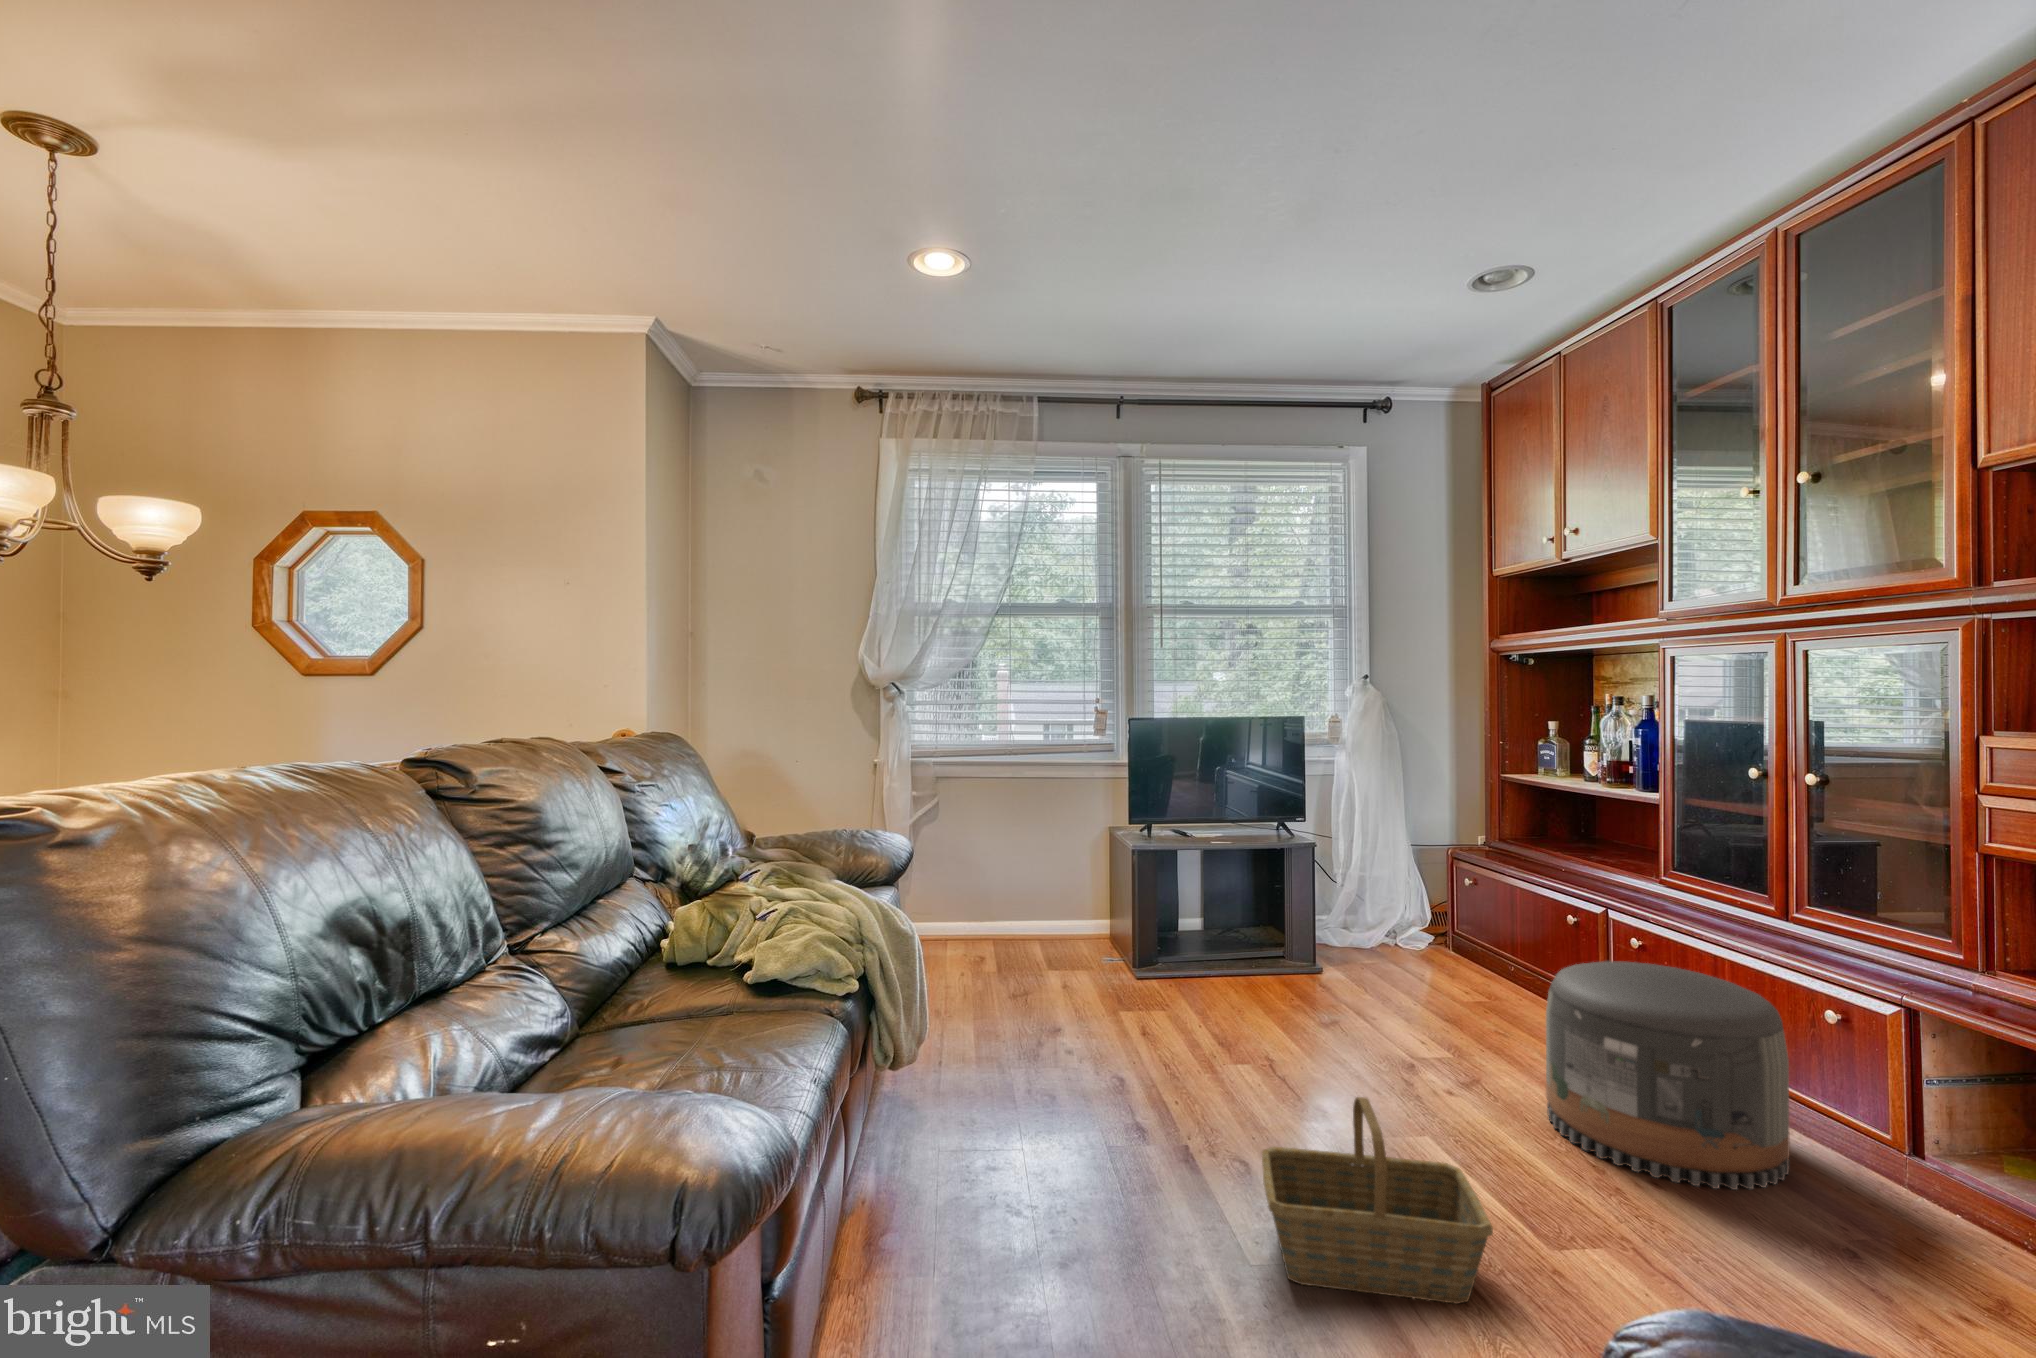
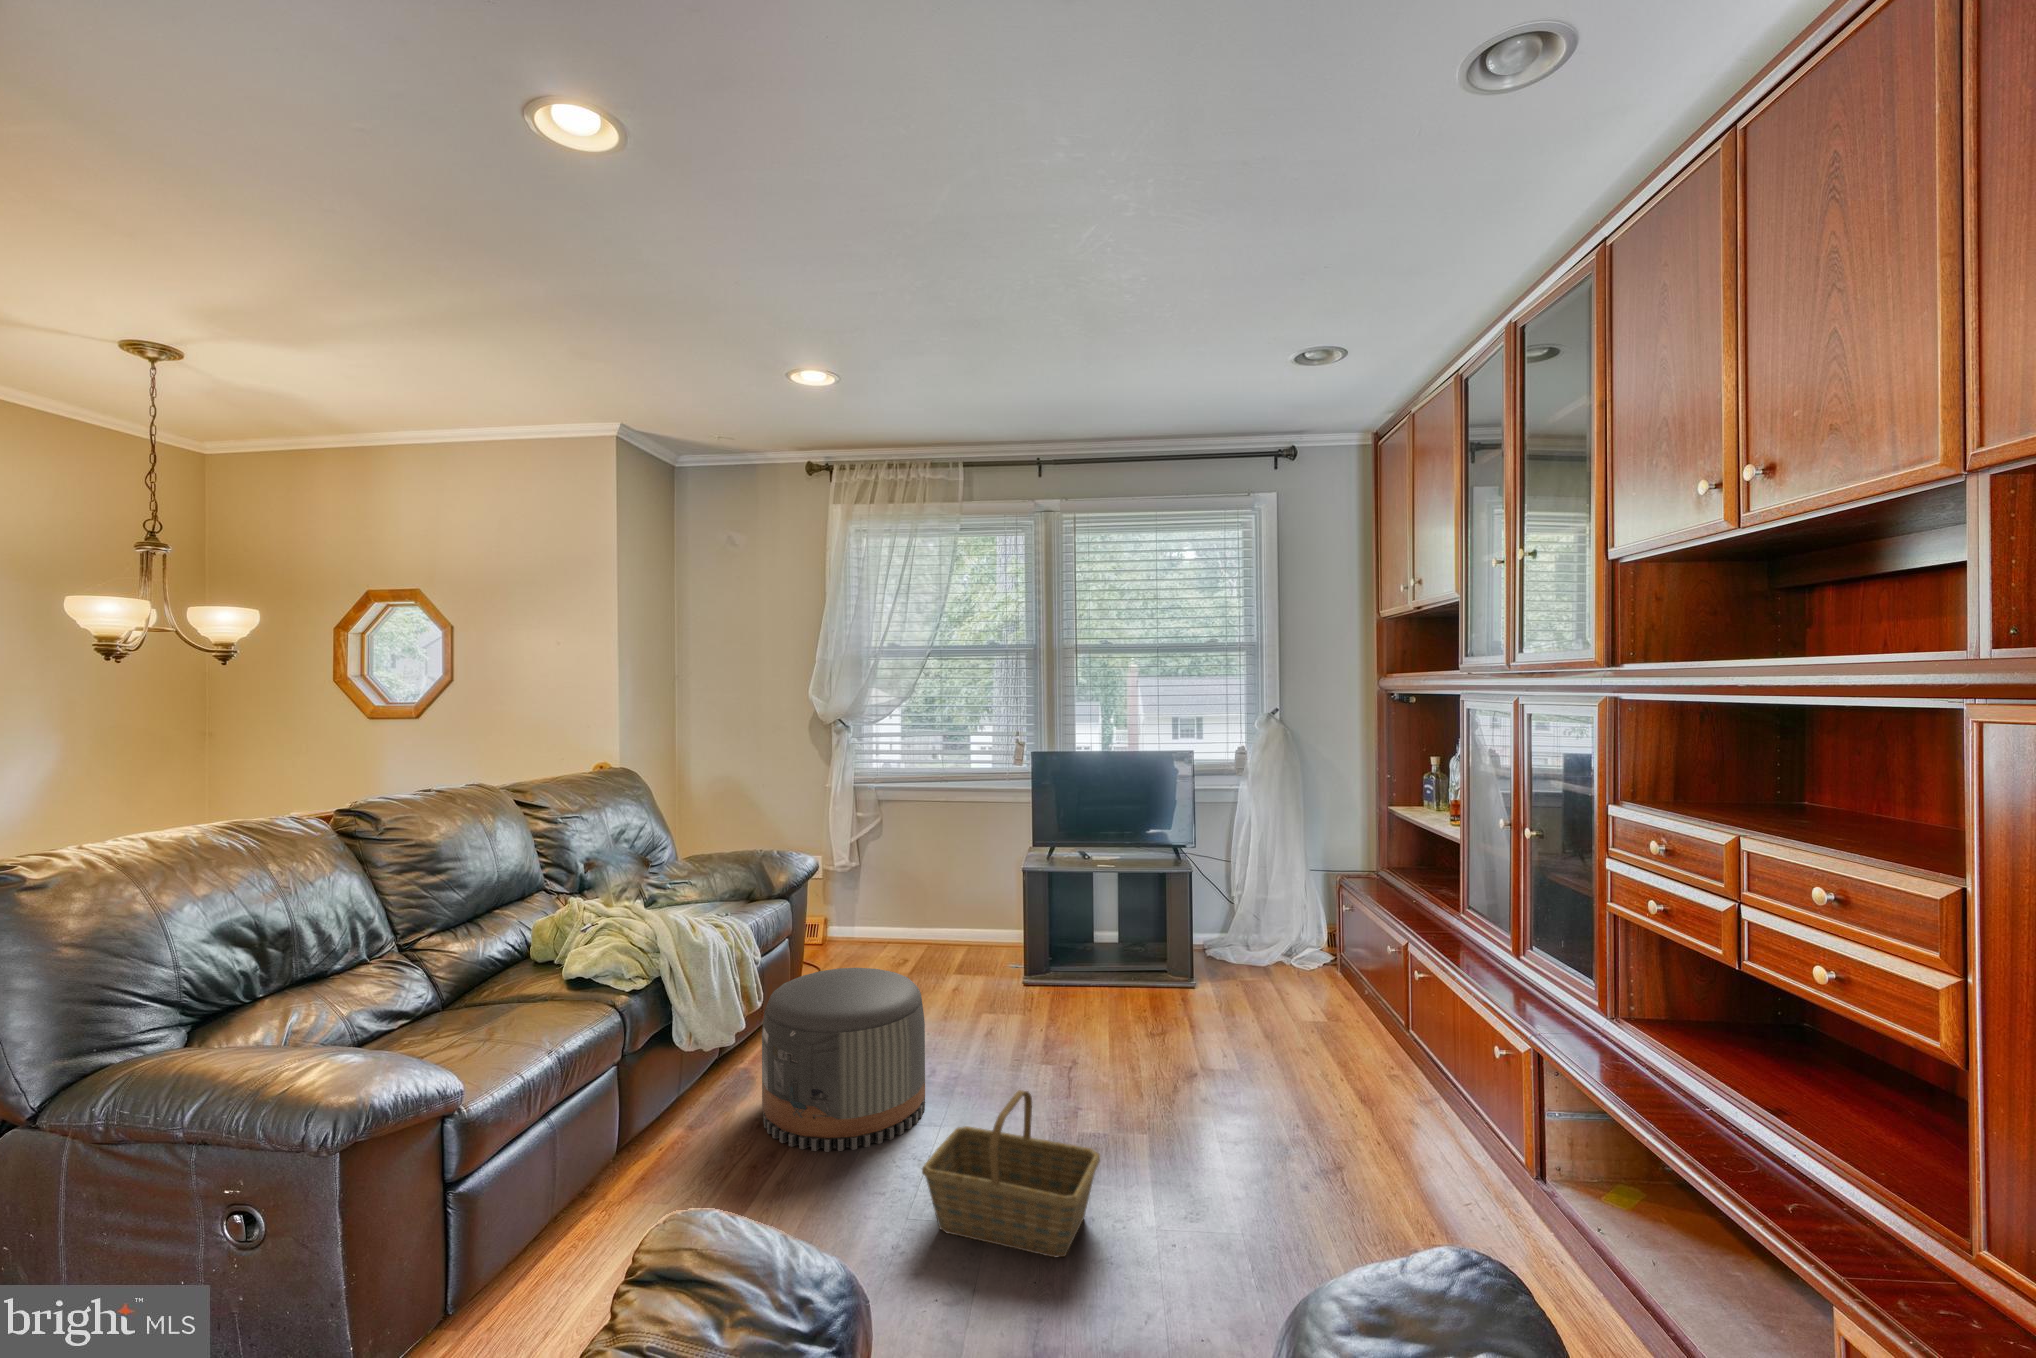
pouf: present [1546,961,1790,1190] -> present [762,968,925,1152]

